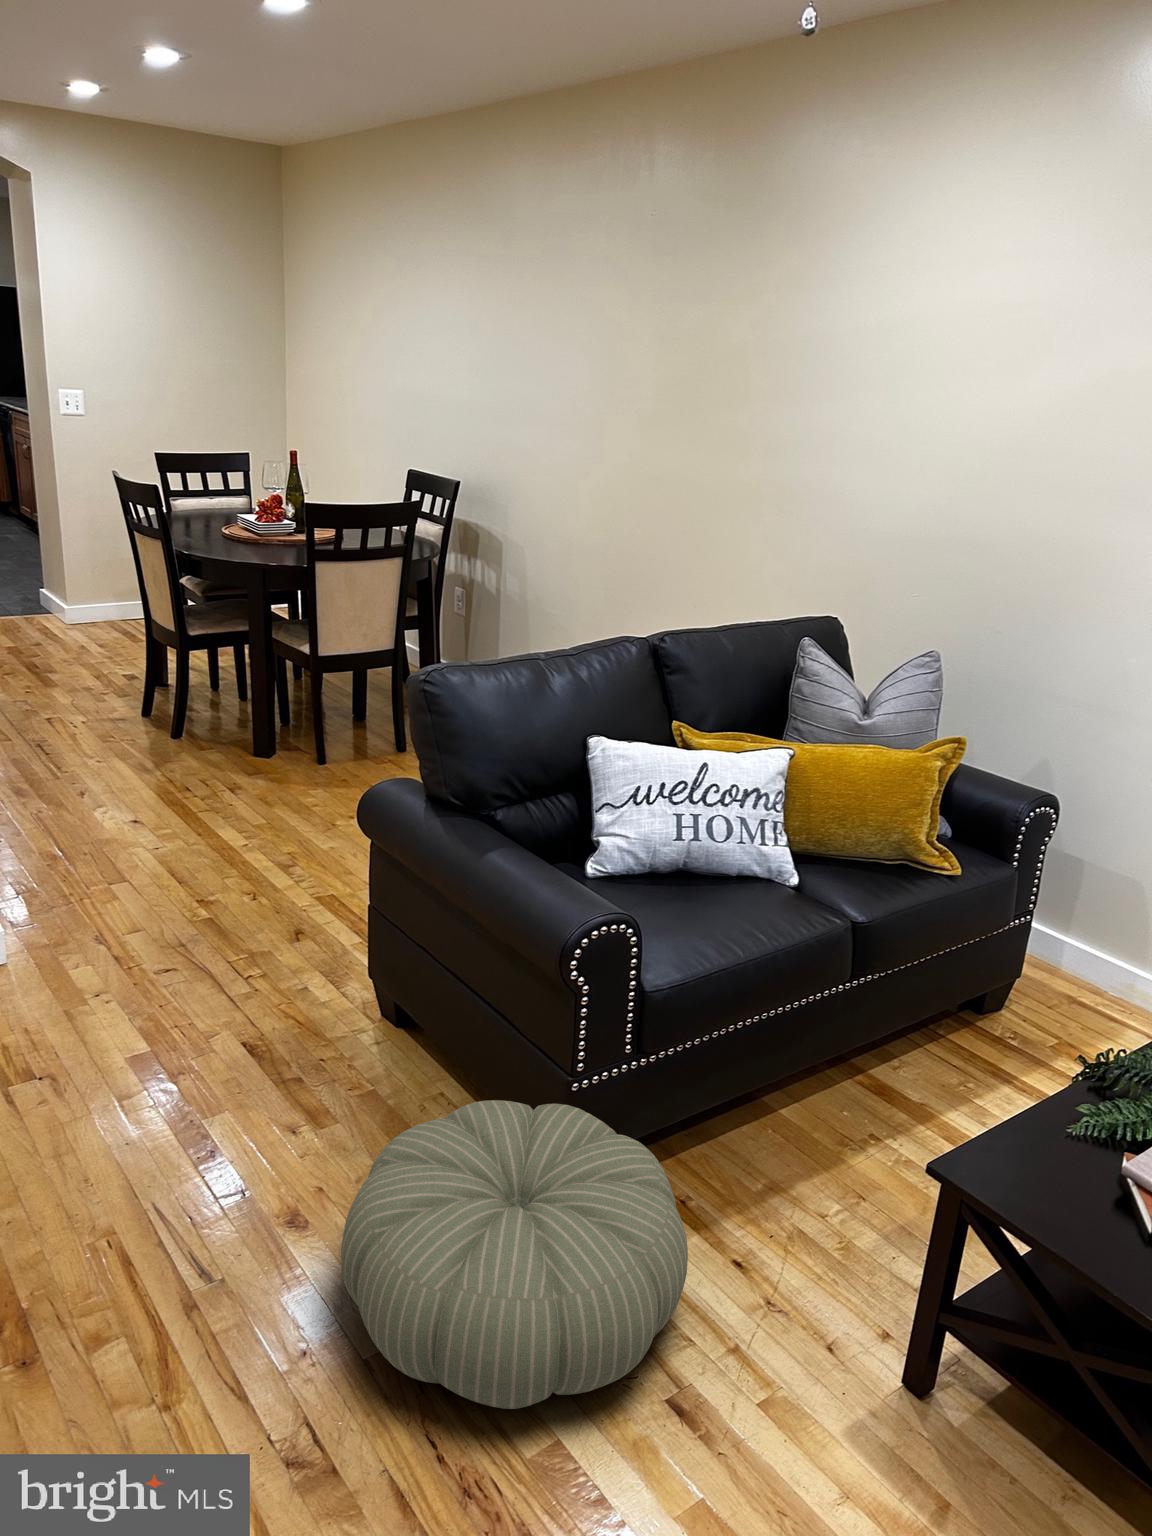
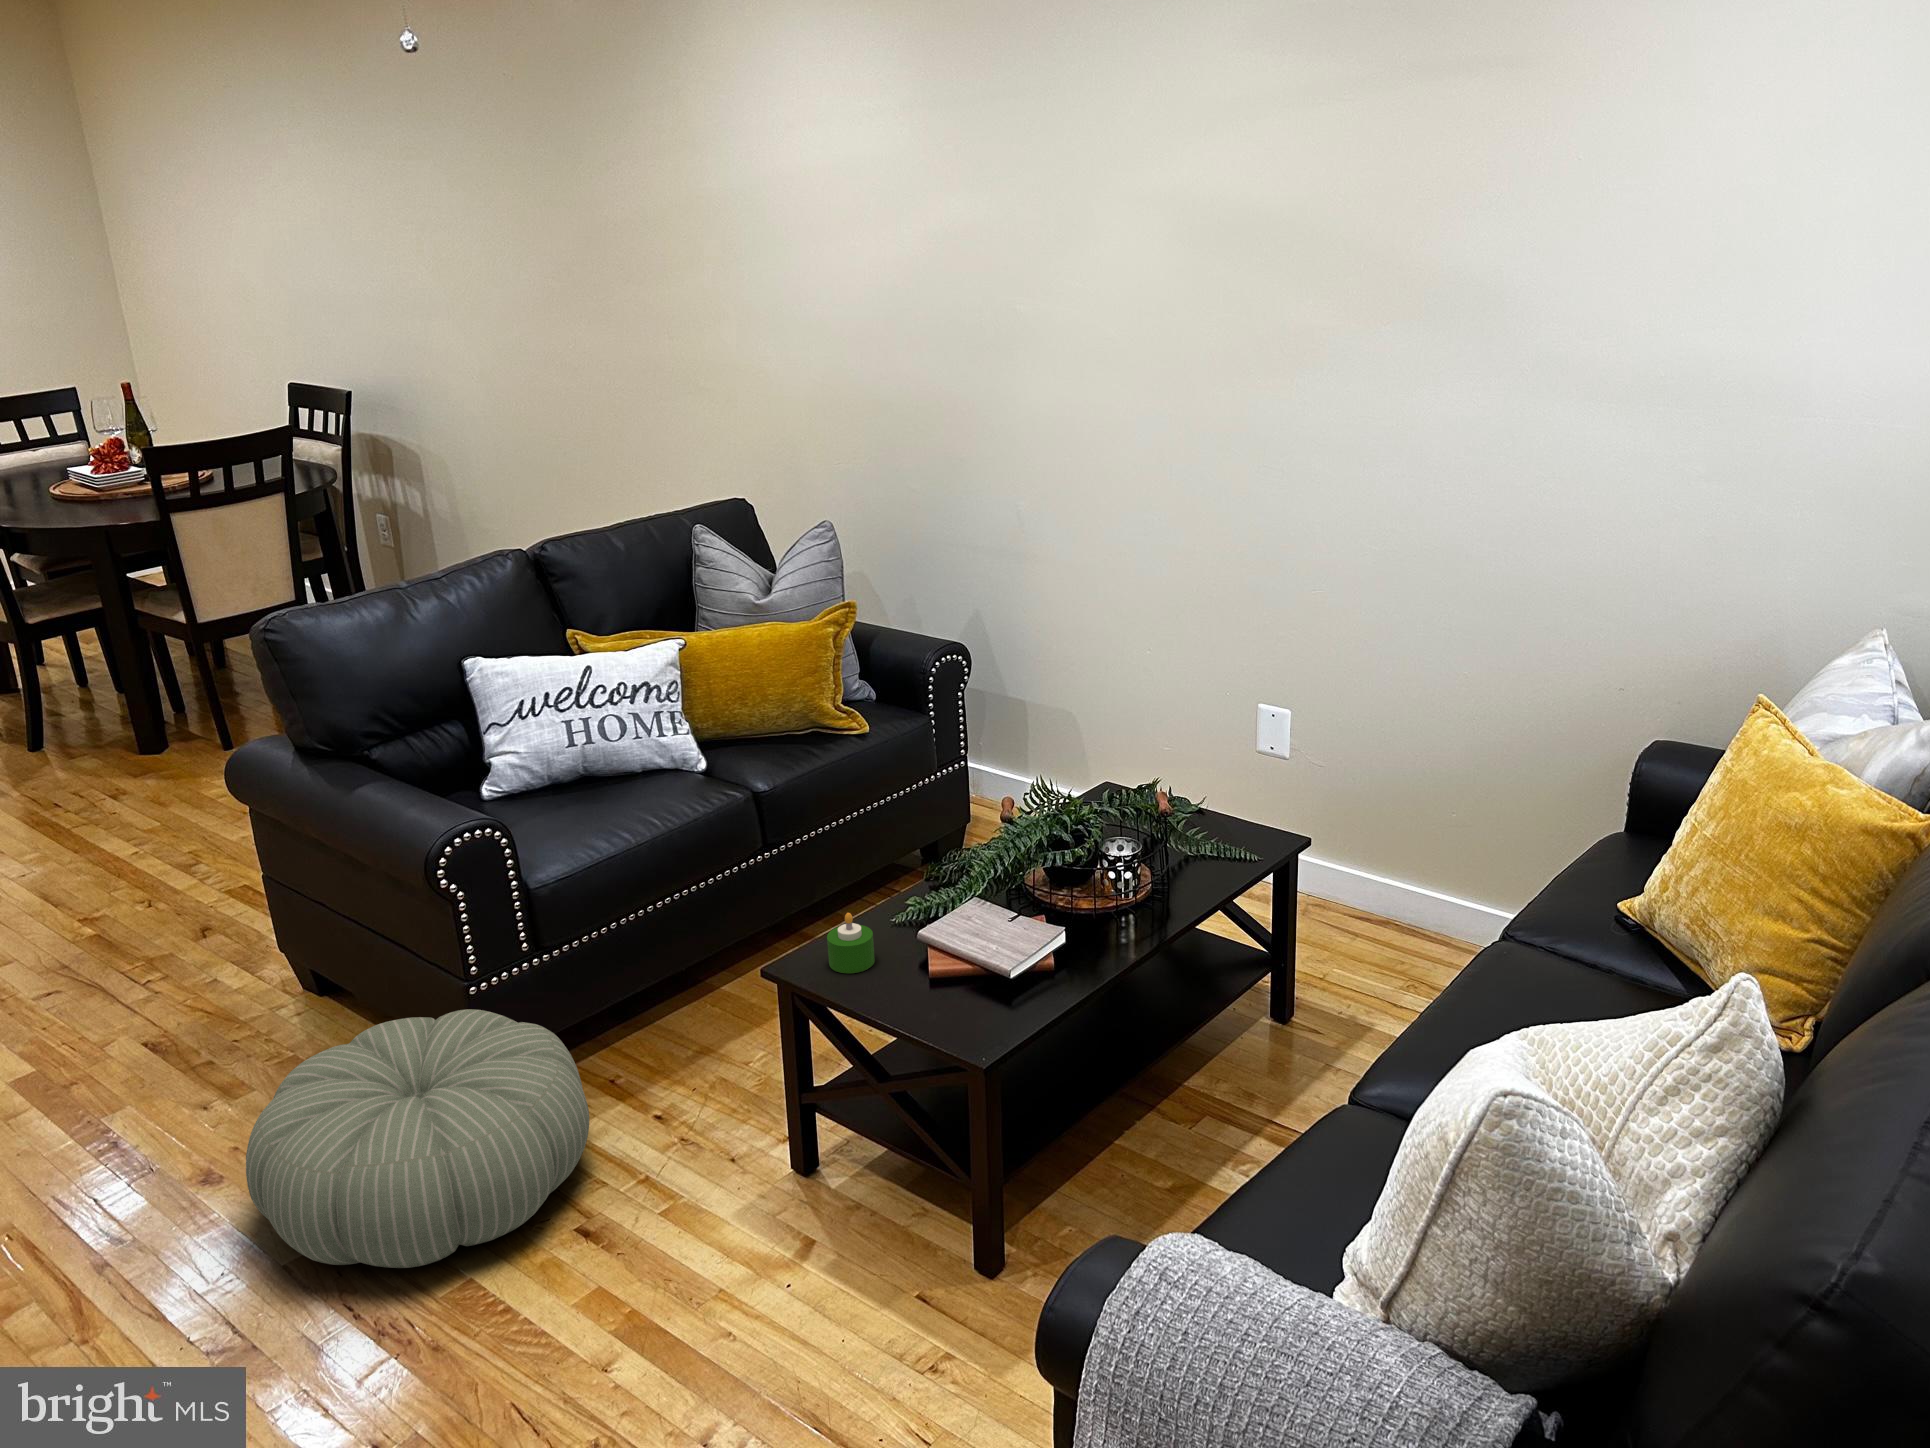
candle: none [1011,1125,1075,1198] -> present [827,913,875,973]

